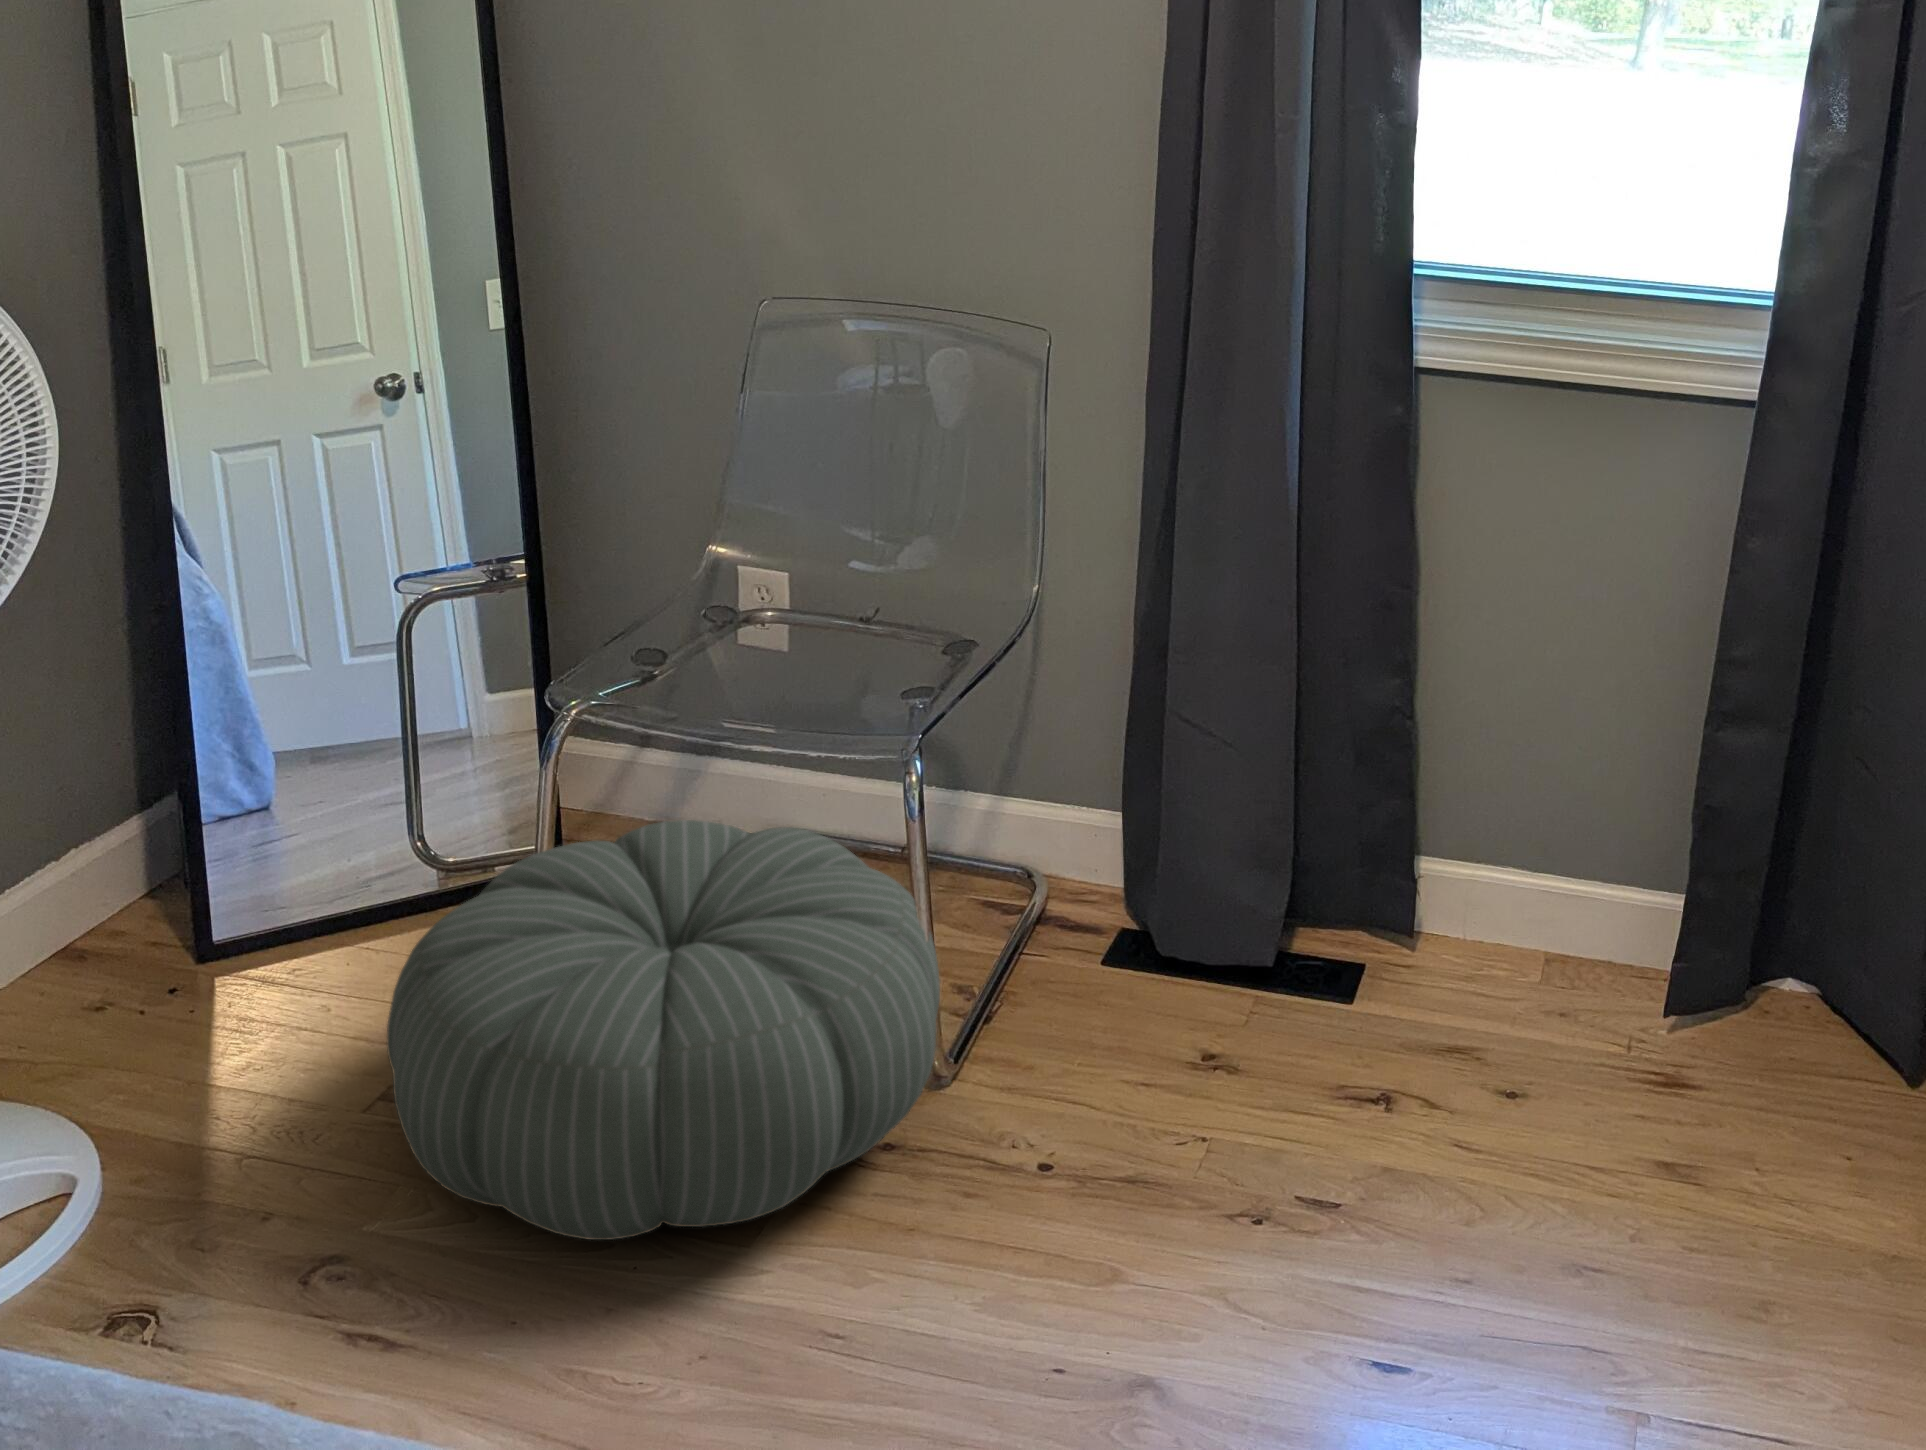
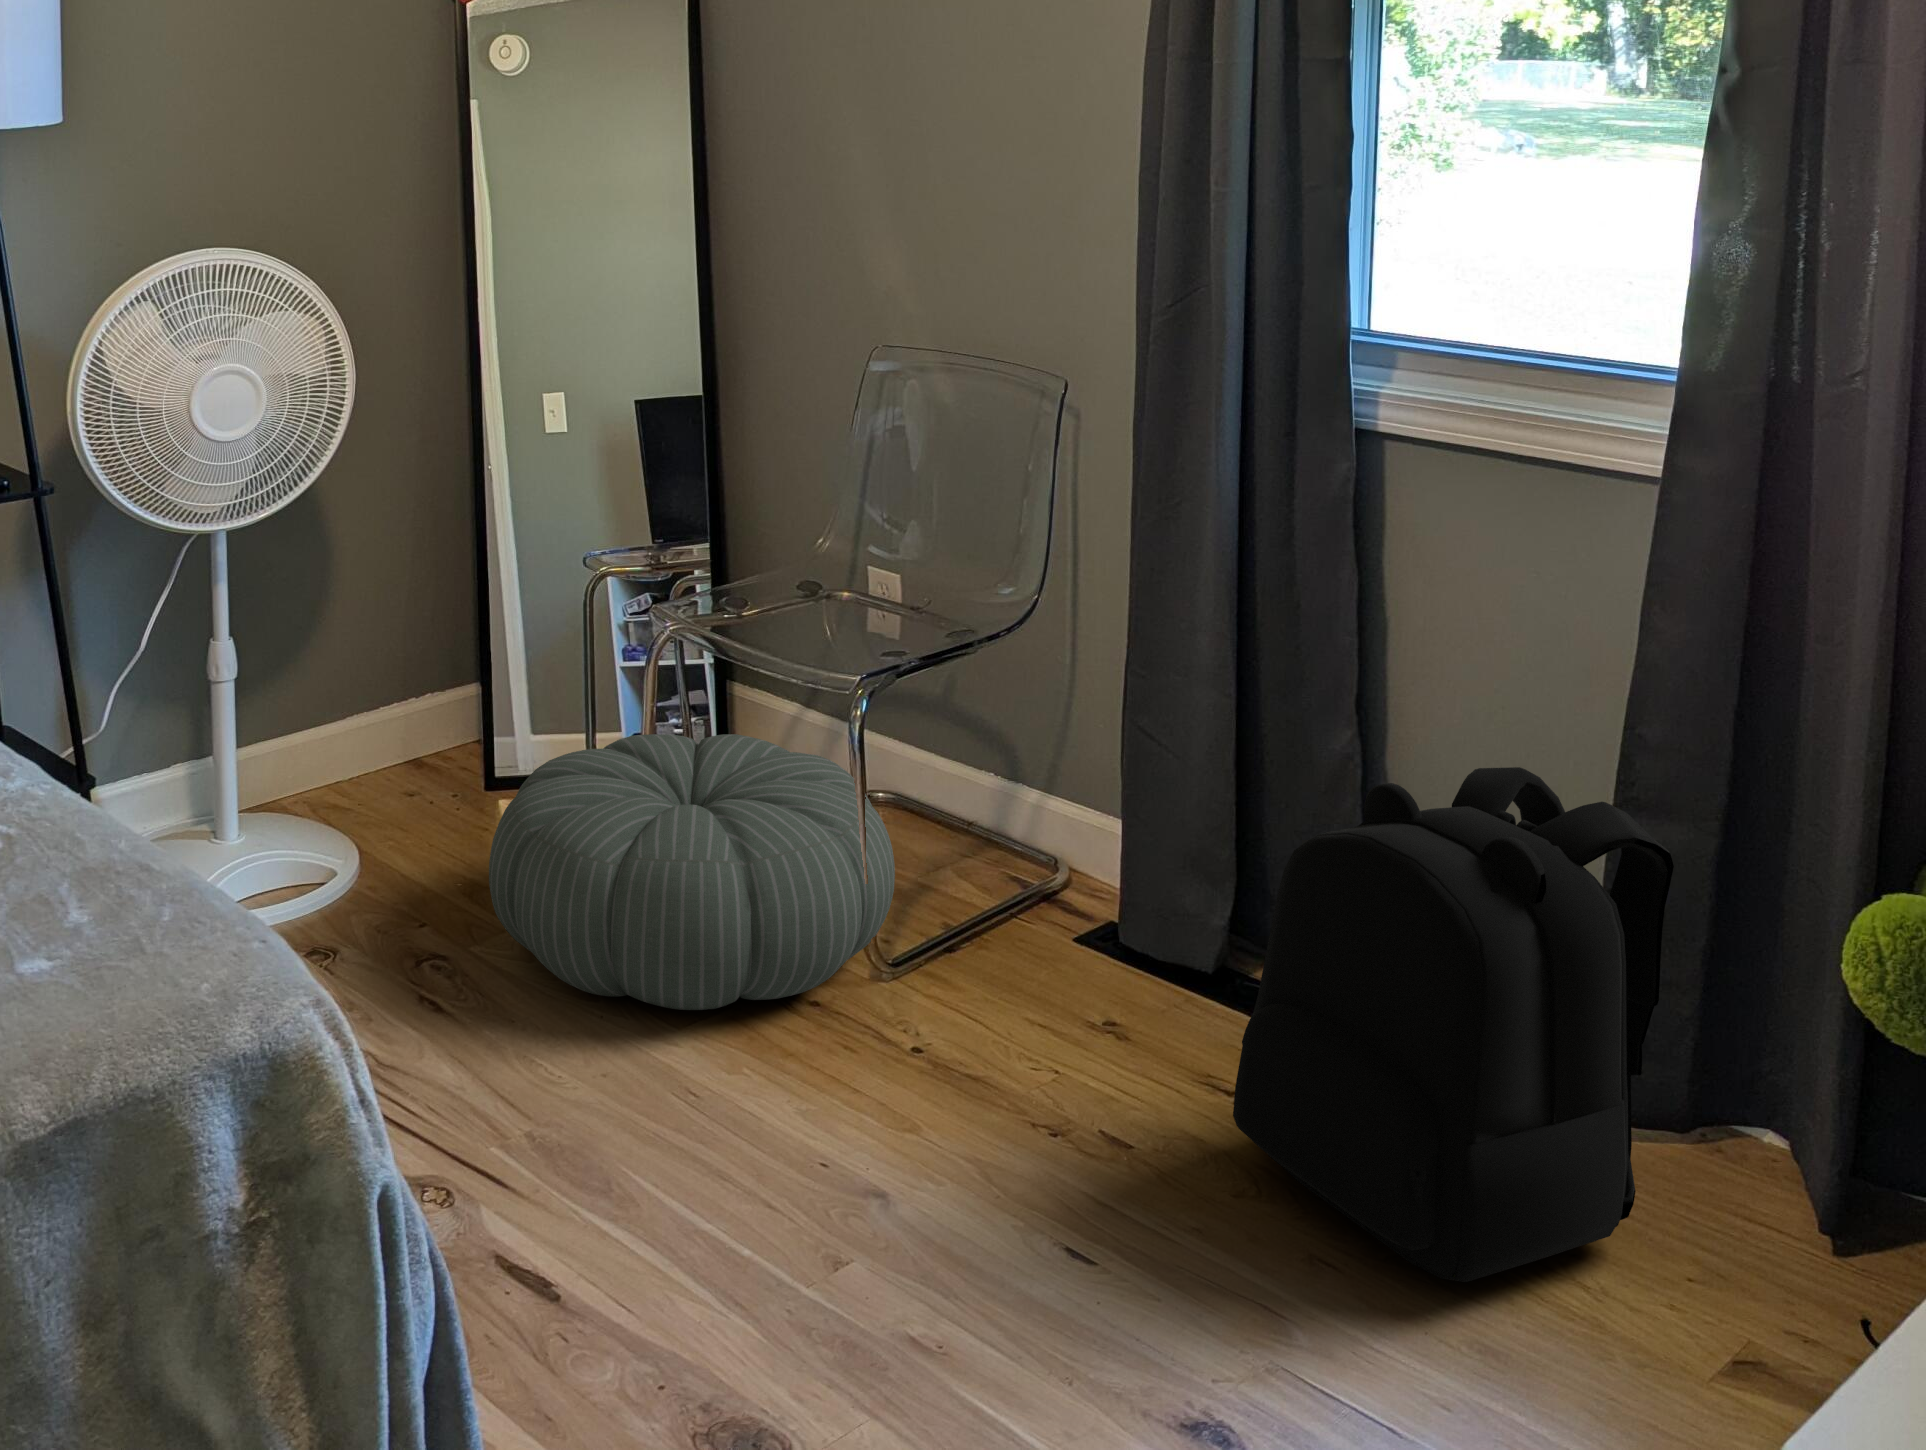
backpack: none [1436,707,1809,1252] -> present [1233,767,1674,1282]

